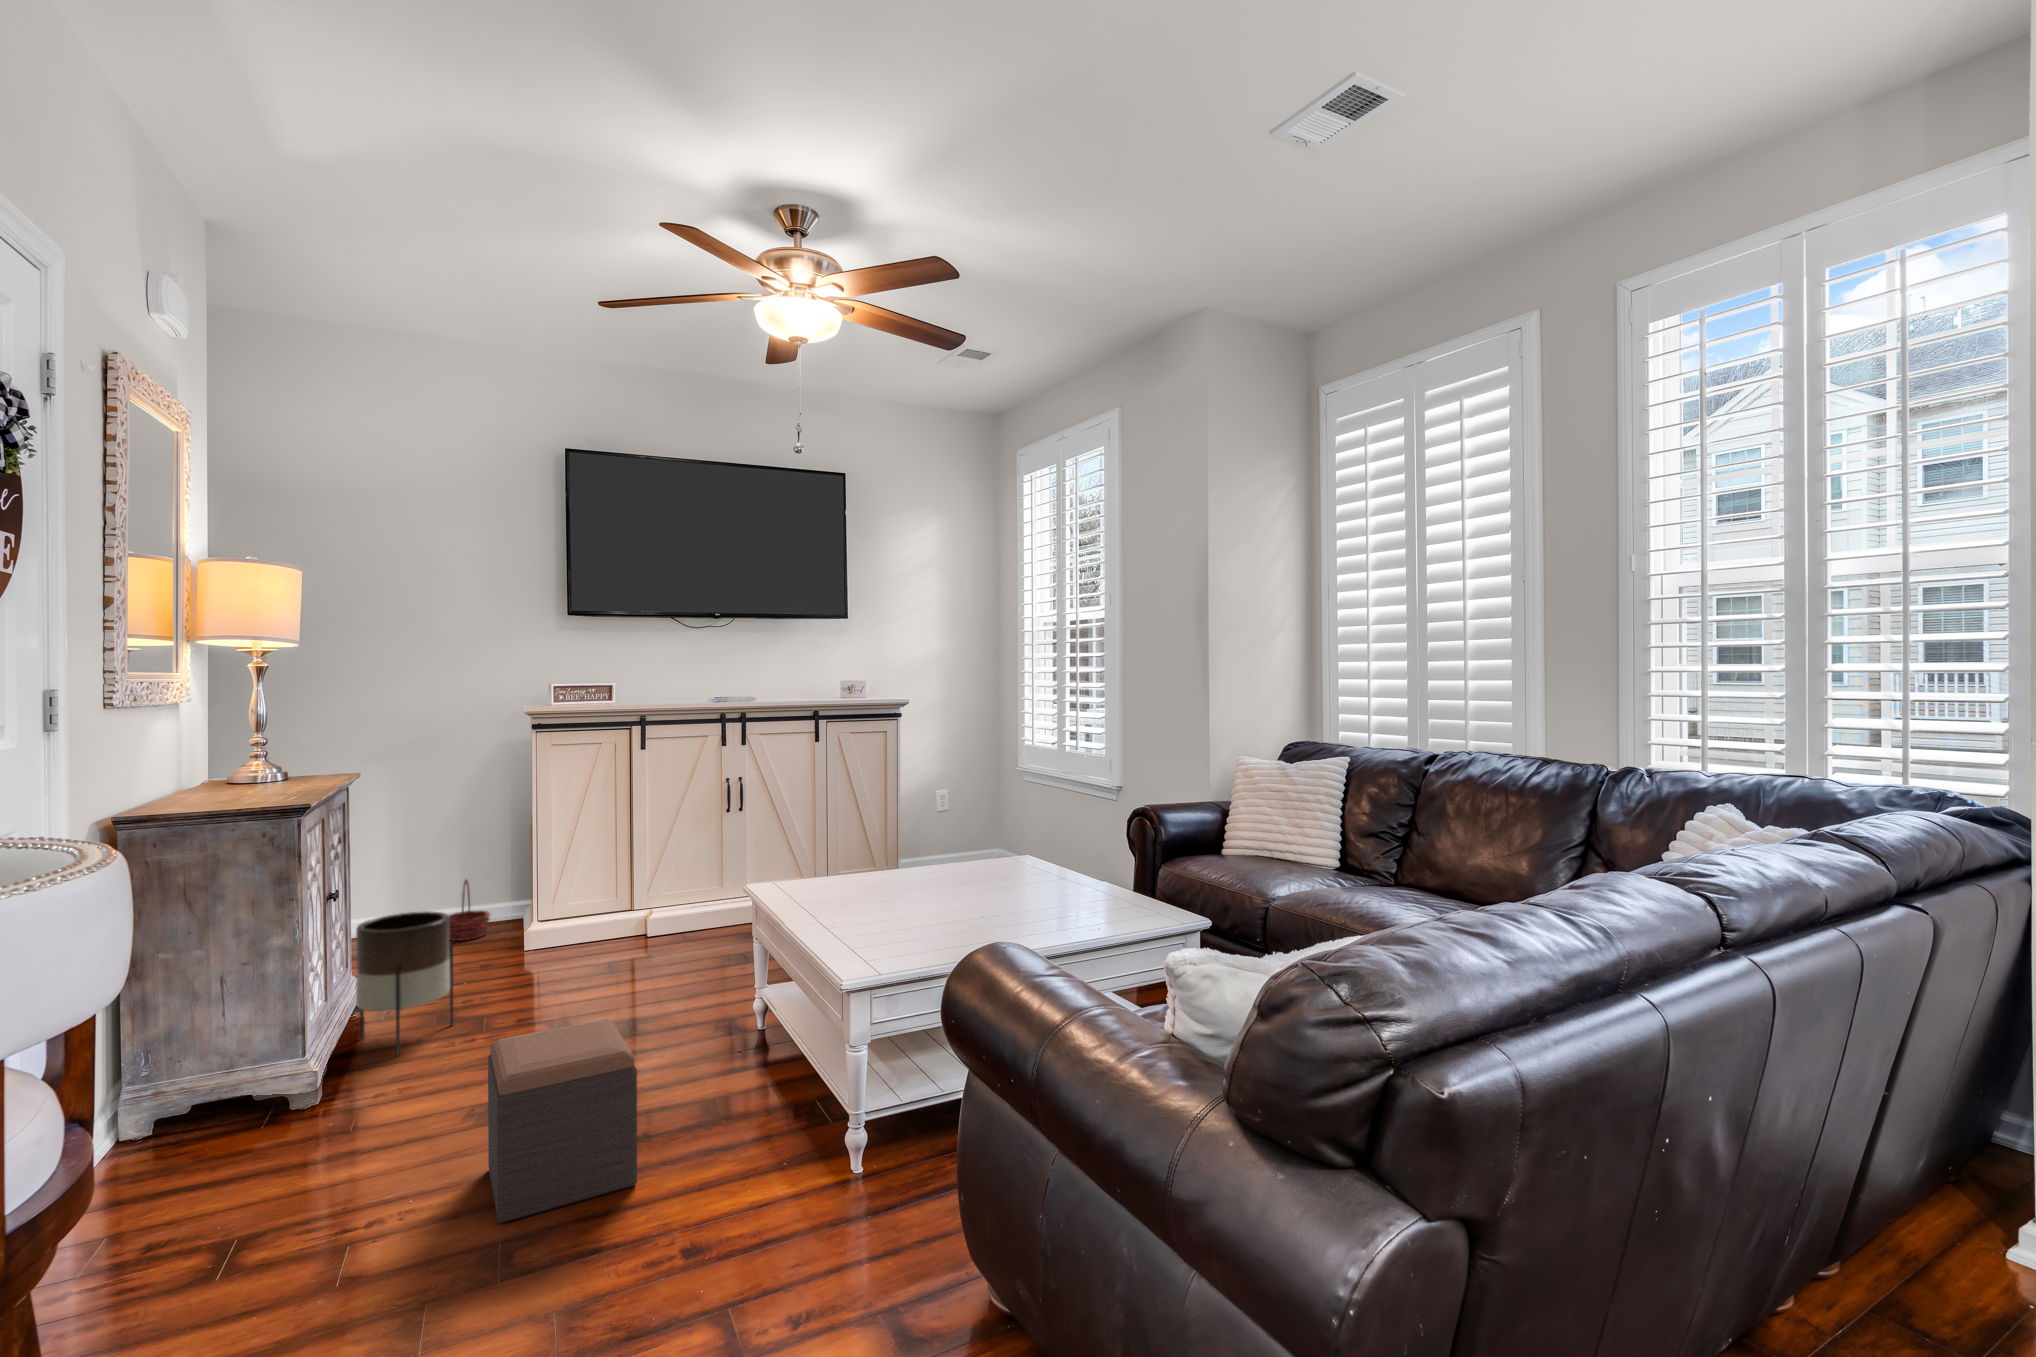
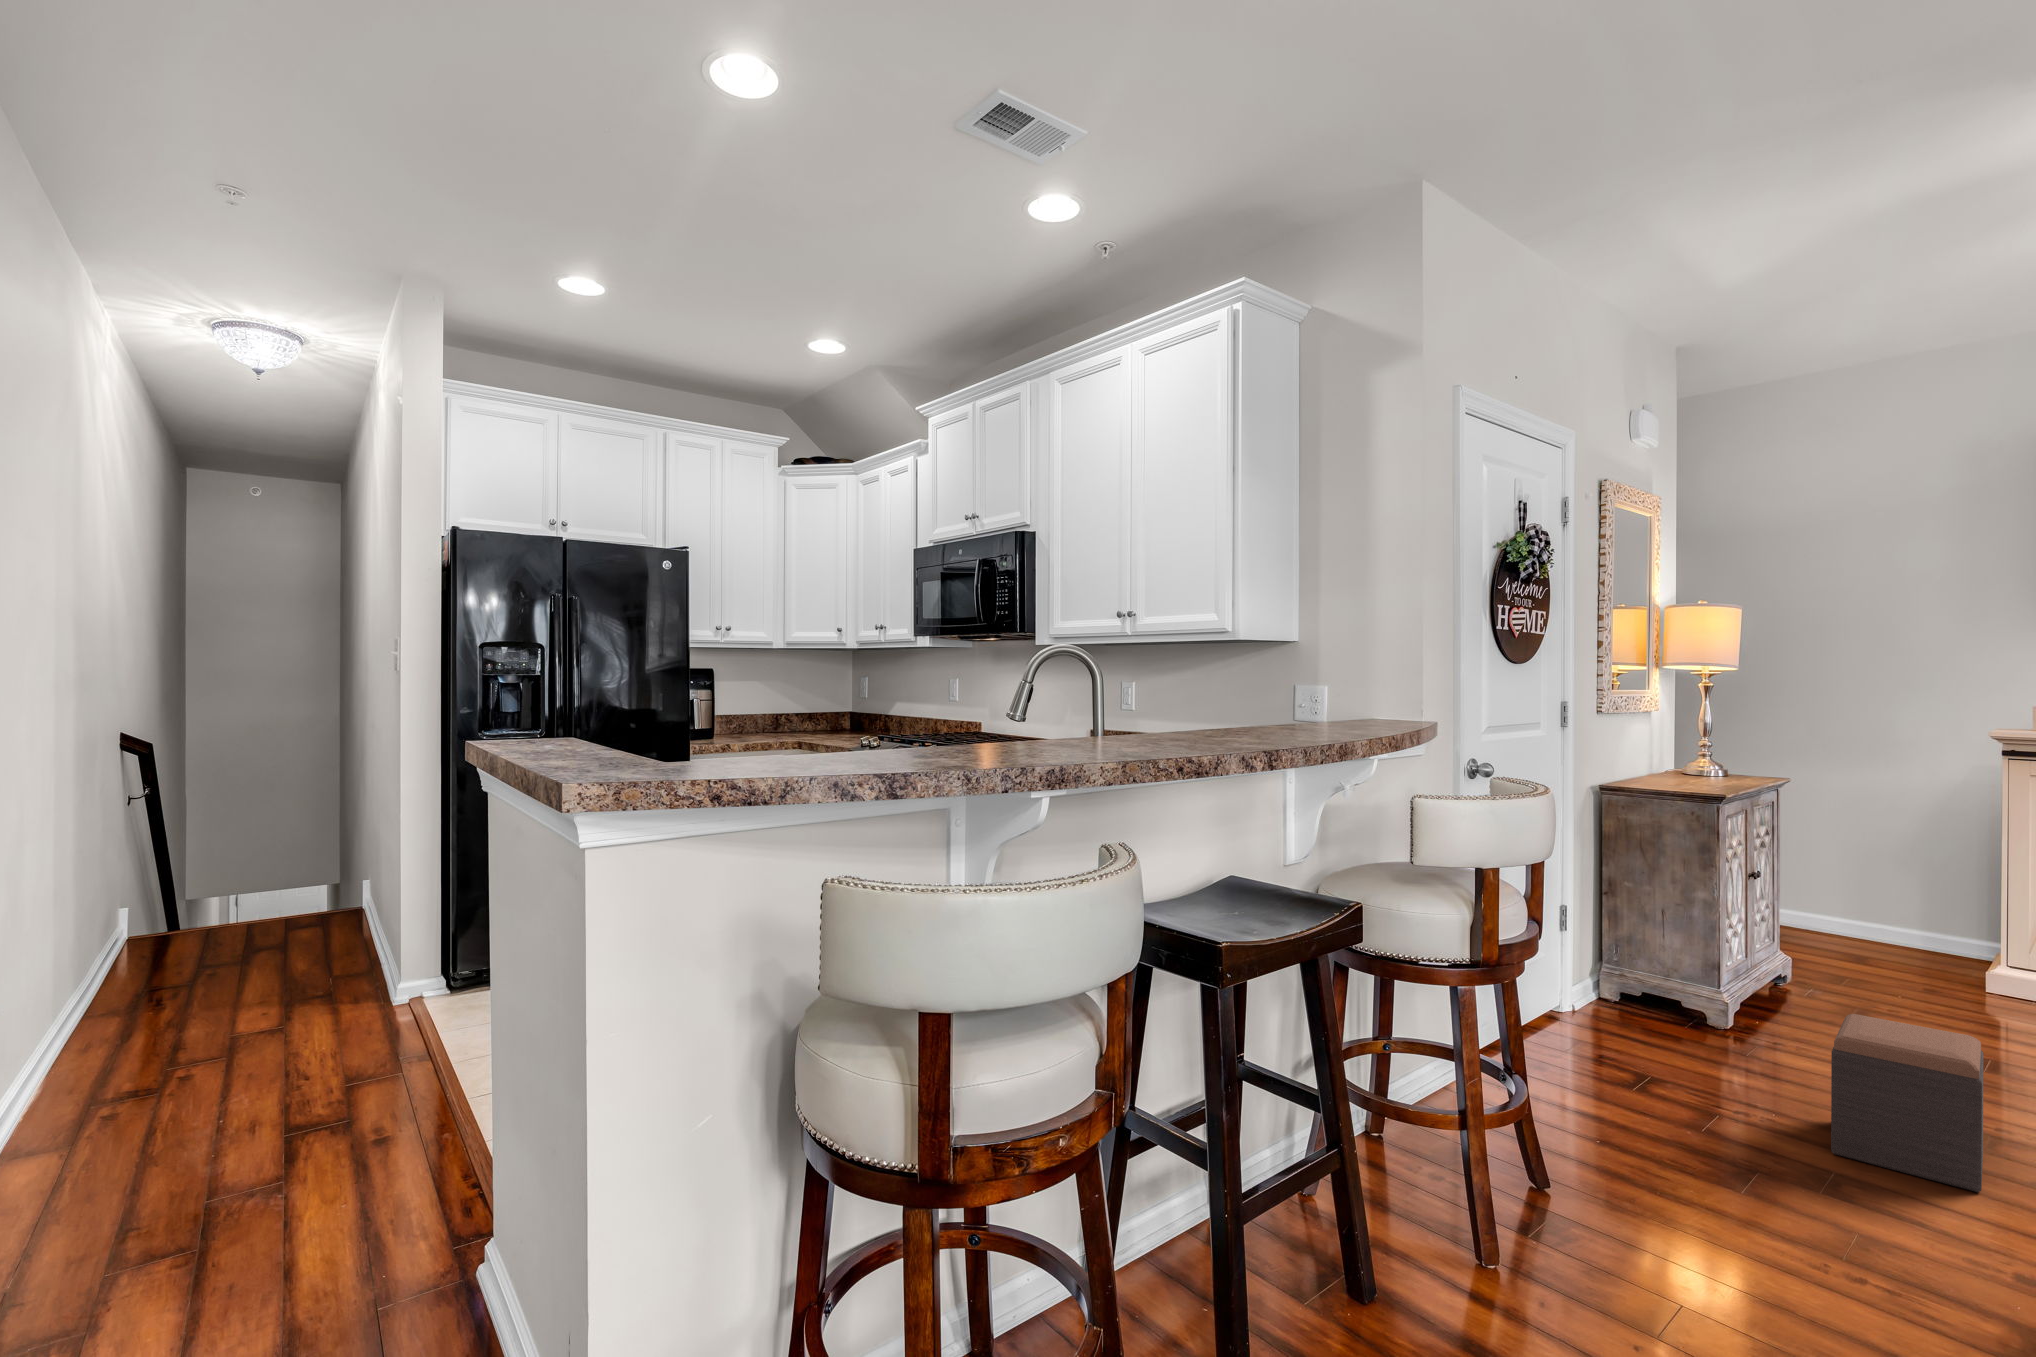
basket: present [449,880,490,940] -> none [1894,899,1952,962]
planter: present [356,911,453,1056] -> none [1774,903,1868,1023]

